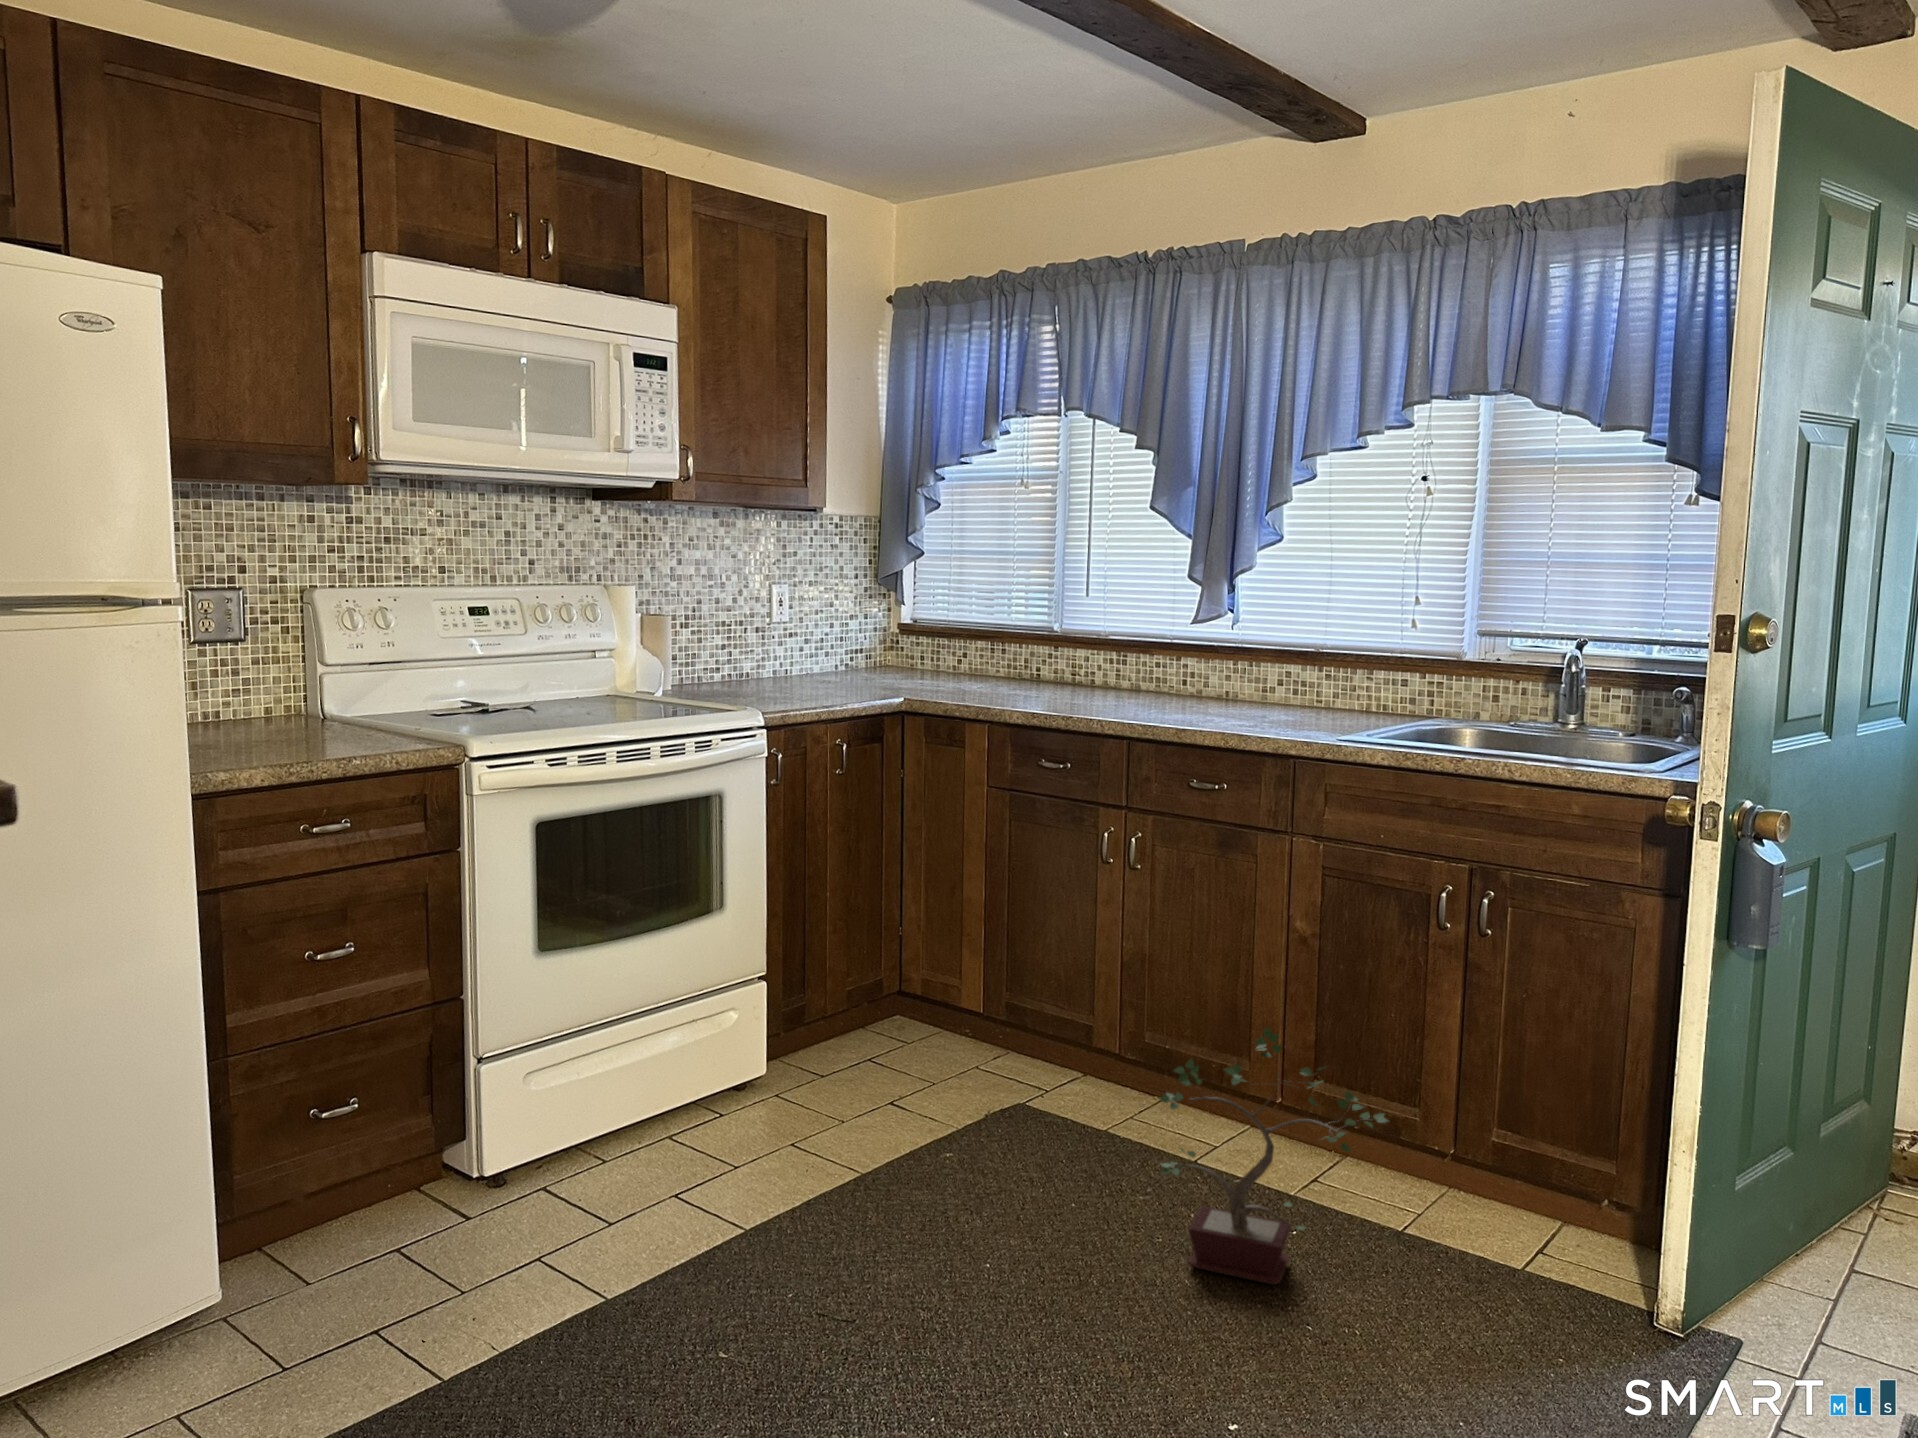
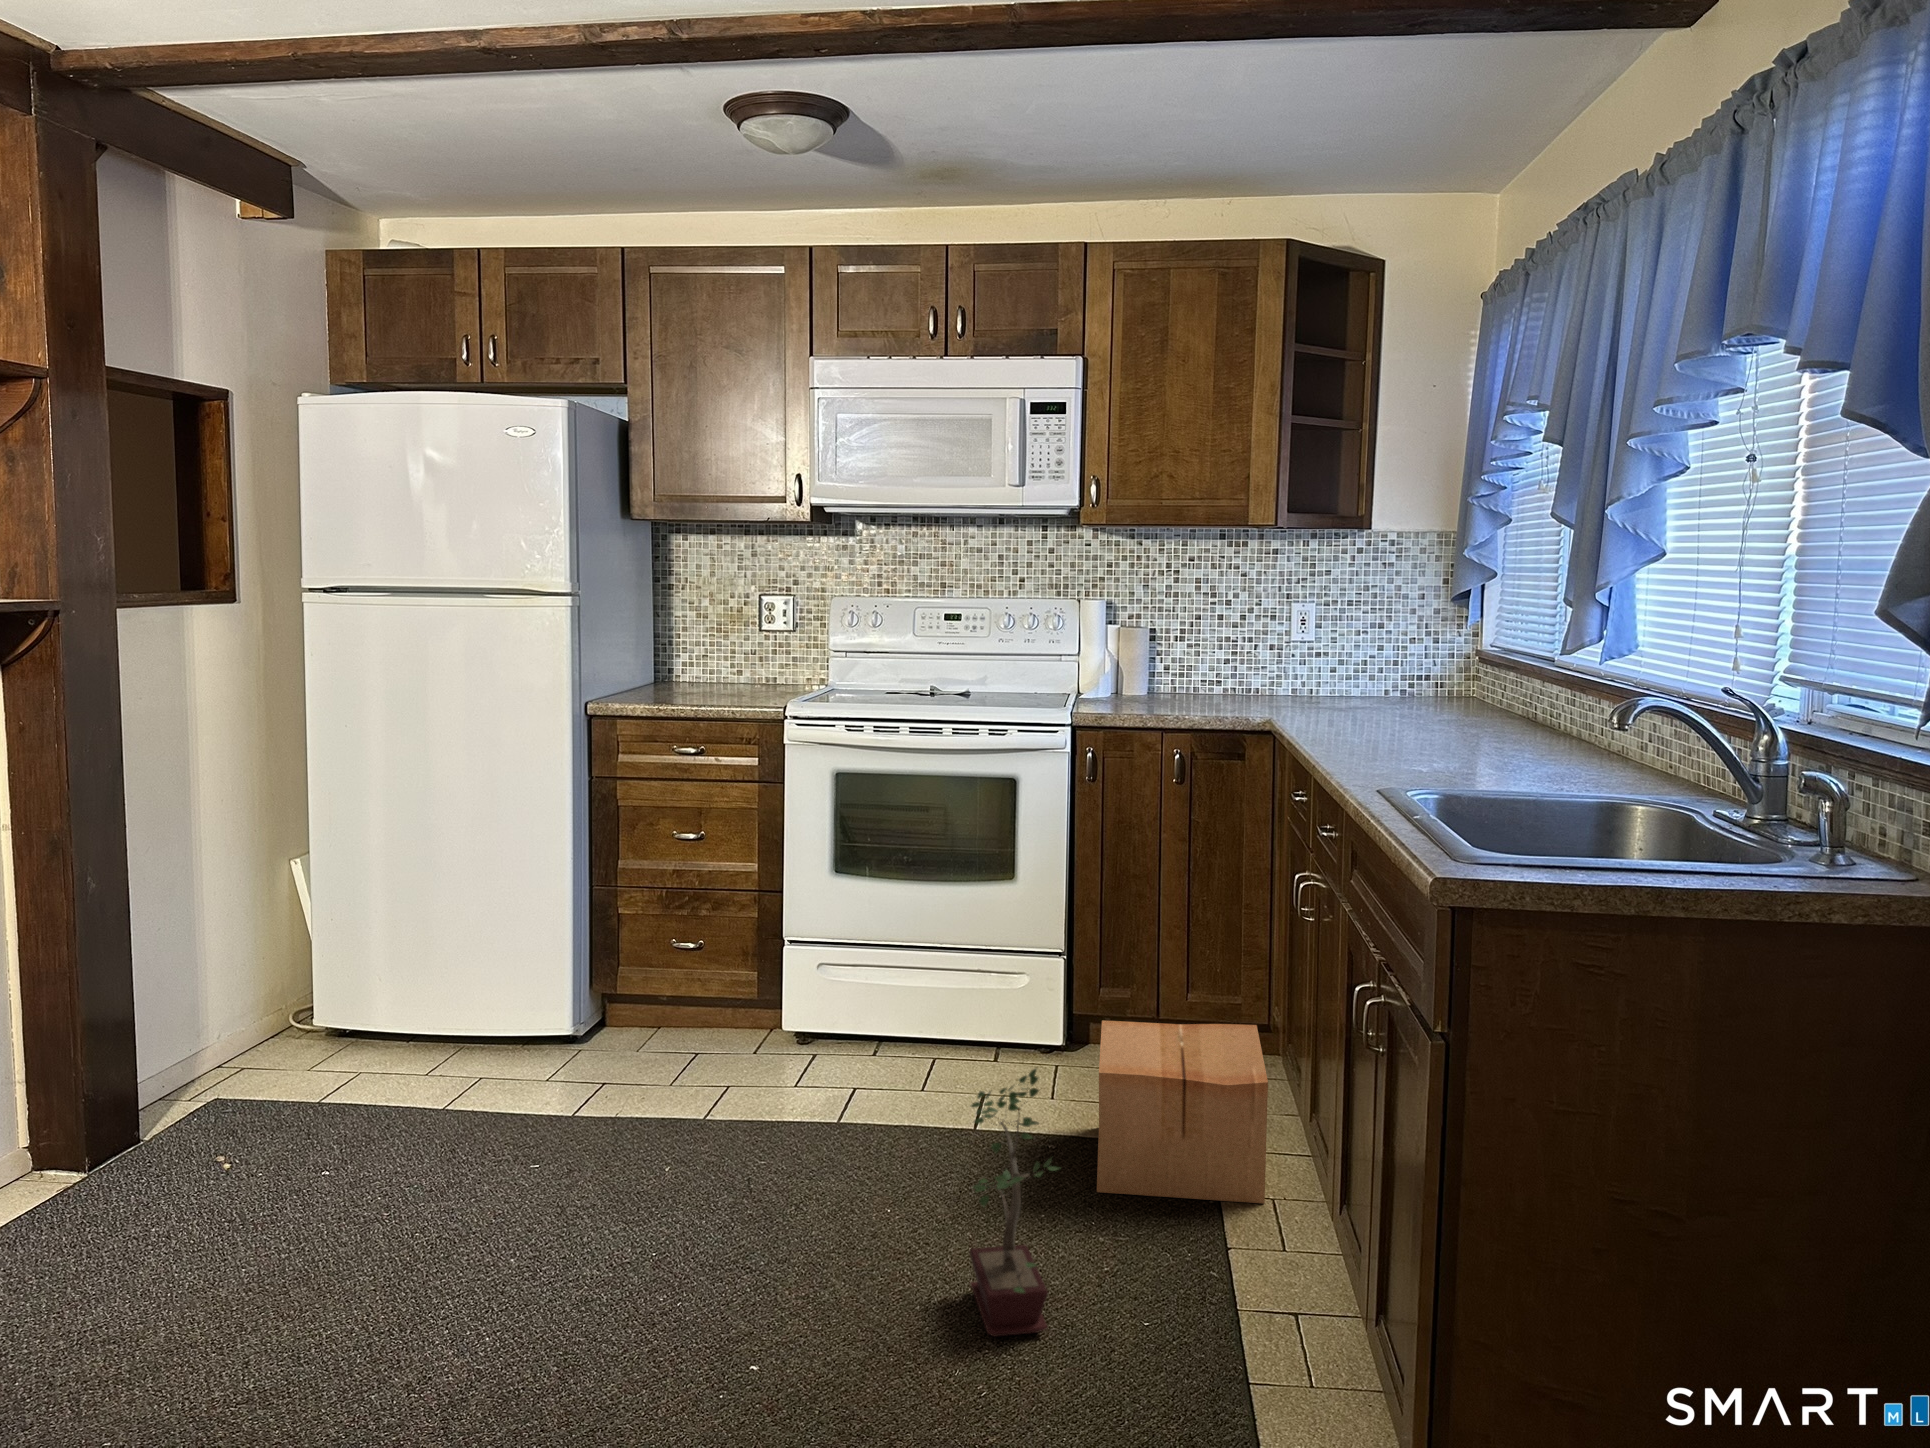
cardboard box: none [941,976,1153,1164] -> present [1097,1020,1268,1204]

